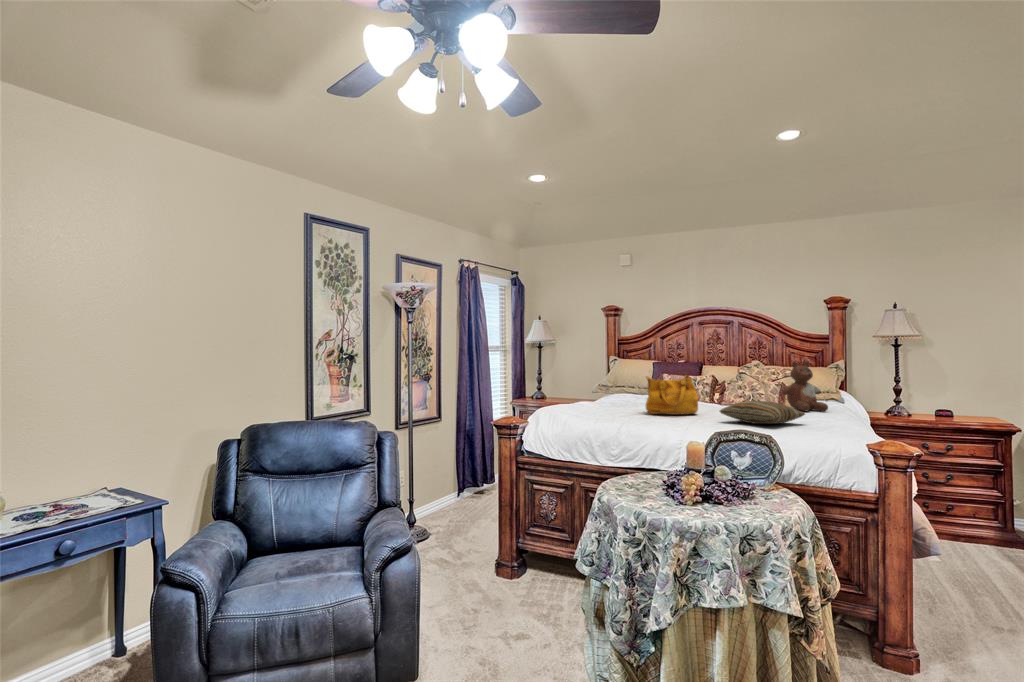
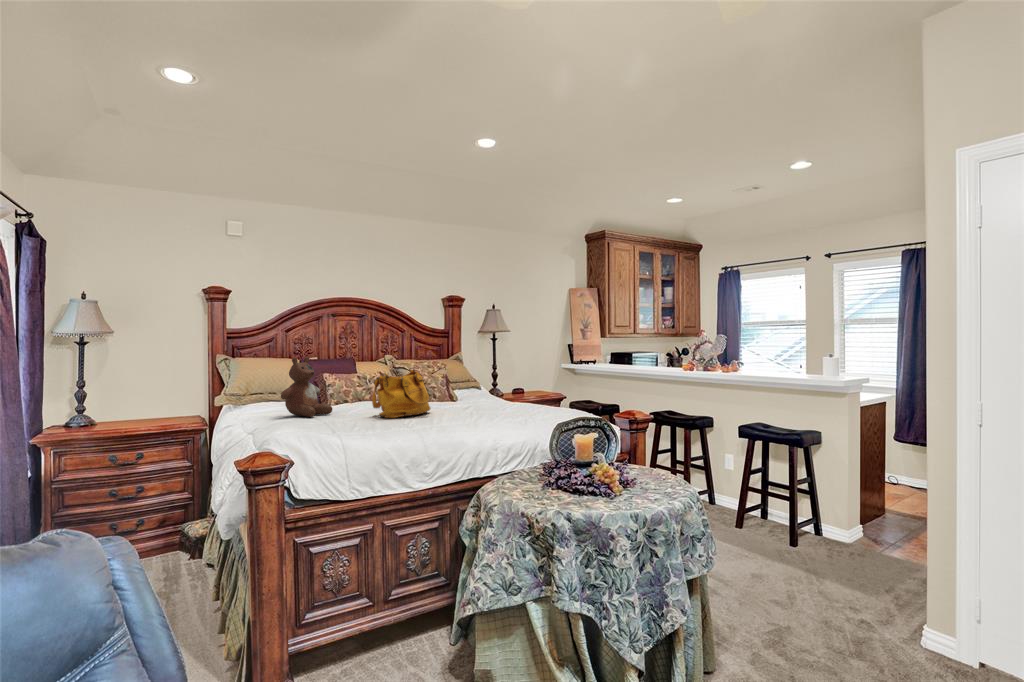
stuffed bear: present [782,361,828,411] -> present [281,357,332,417]
pillow: present [720,401,805,424] -> none [478,389,537,412]

